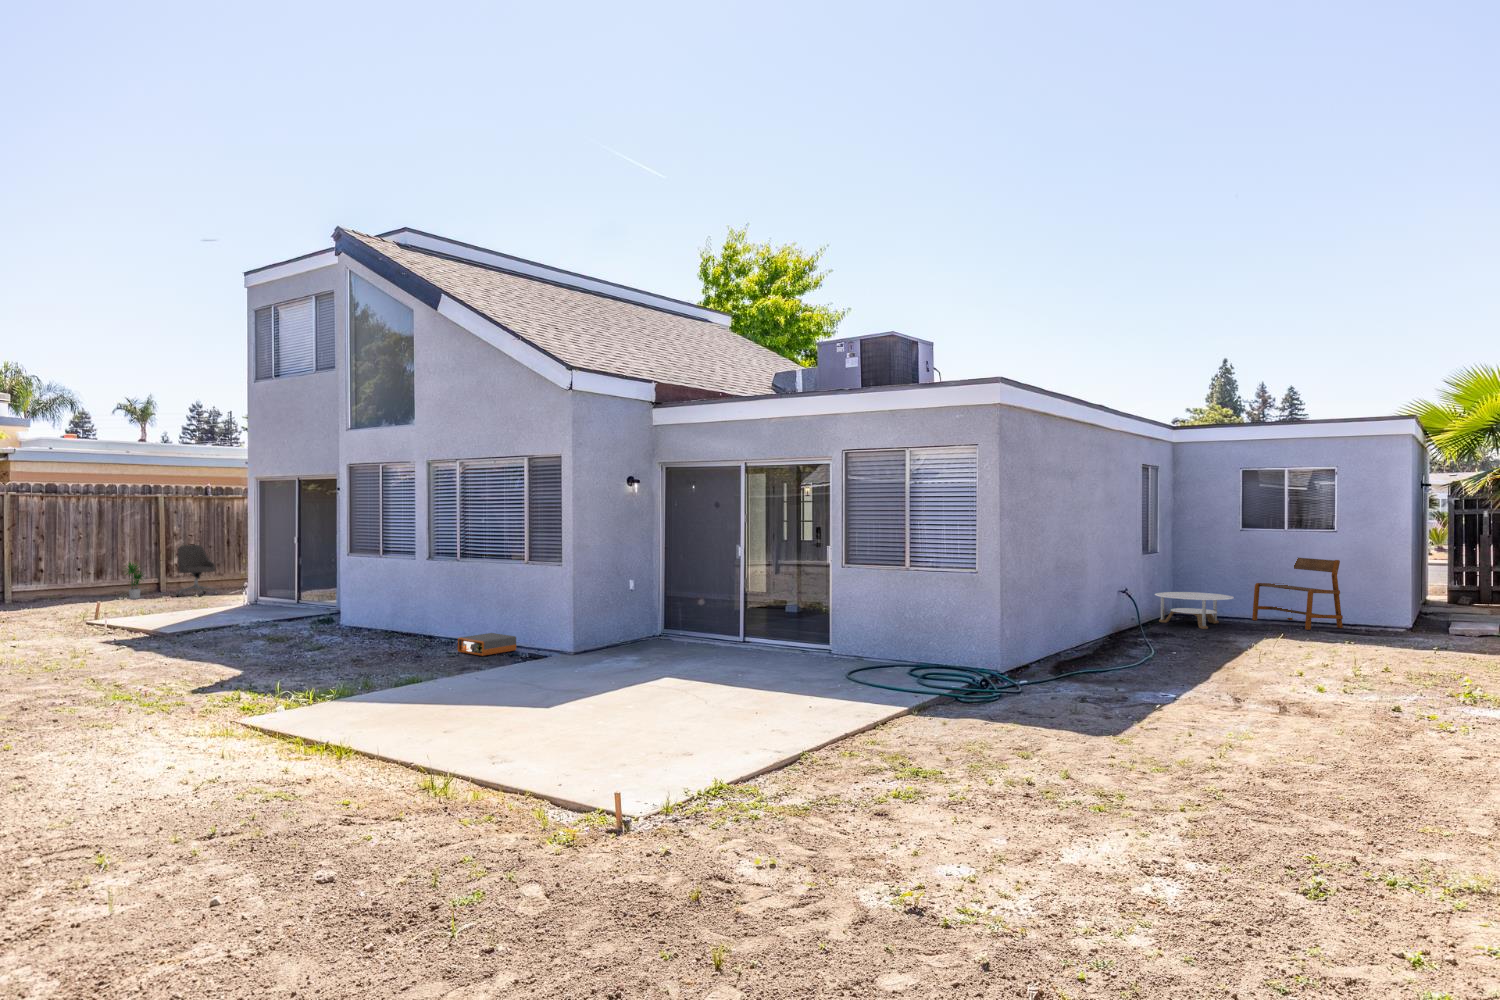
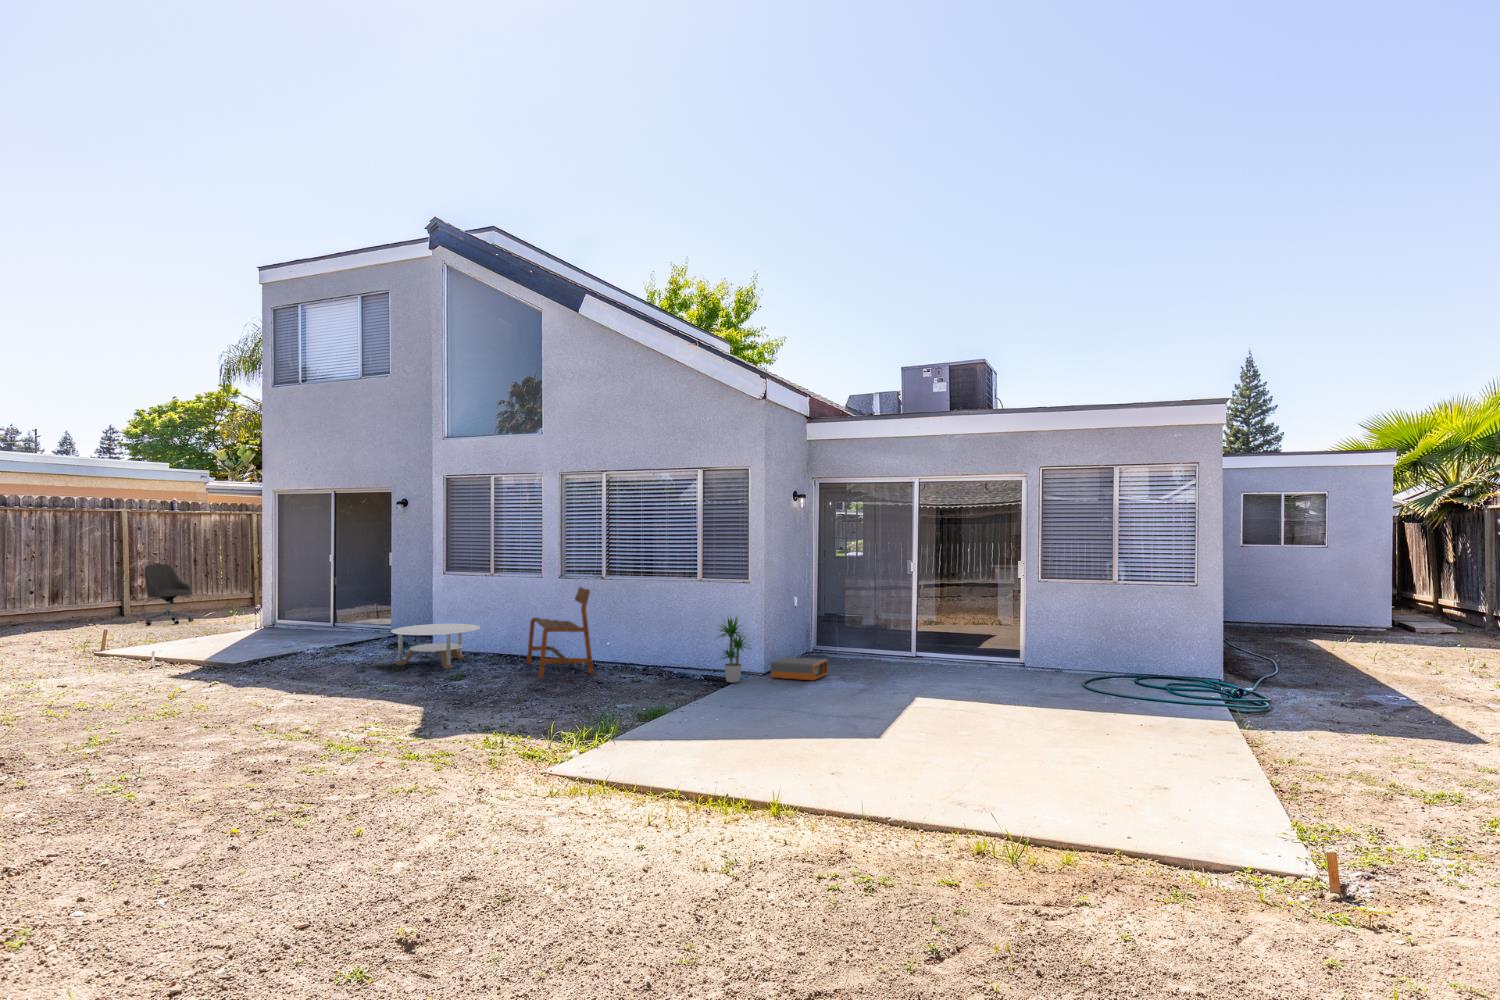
bench: present [1252,557,1343,630] -> present [527,587,593,678]
potted plant: present [125,562,144,599] -> present [716,617,751,683]
round table: present [1155,592,1234,629] -> present [391,624,480,669]
storage box: present [458,633,516,656] -> present [771,657,828,680]

